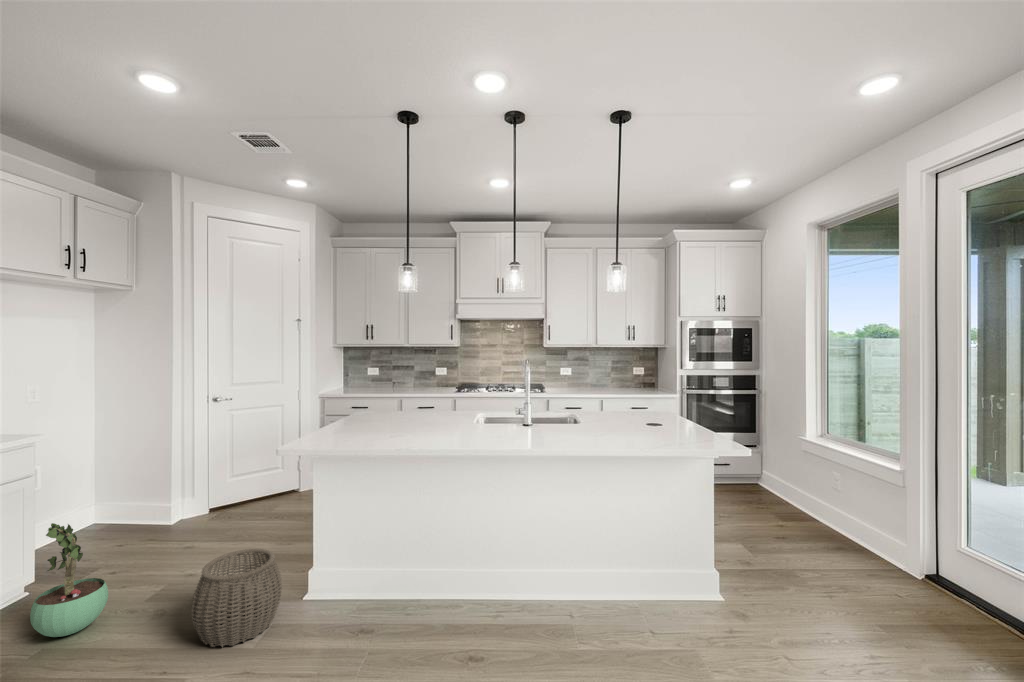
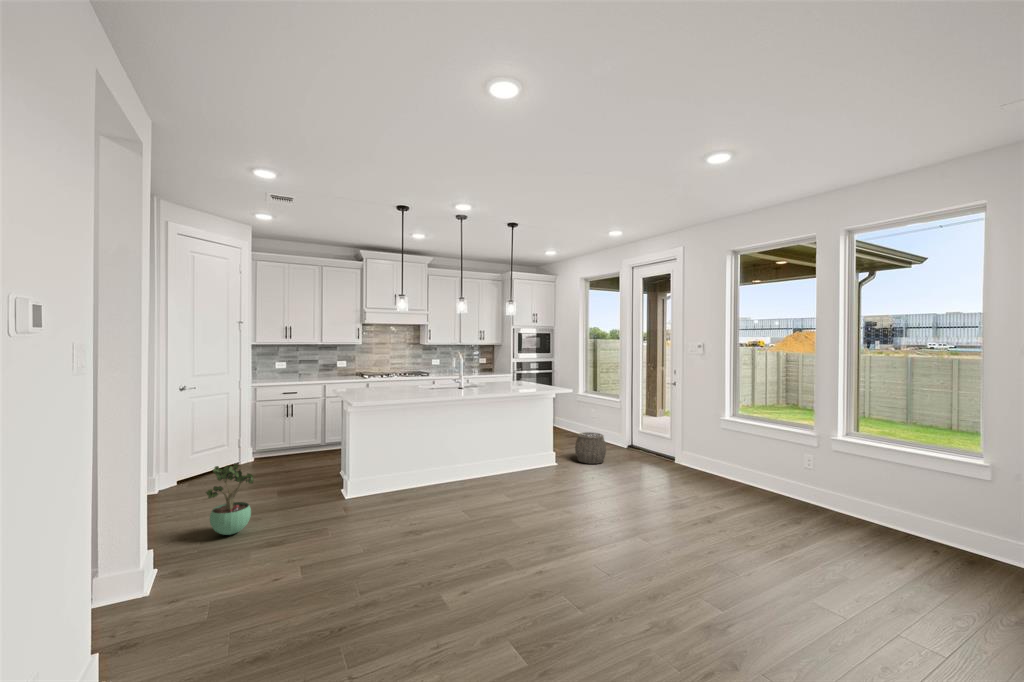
woven basket: present [192,549,282,647] -> present [575,432,606,464]

